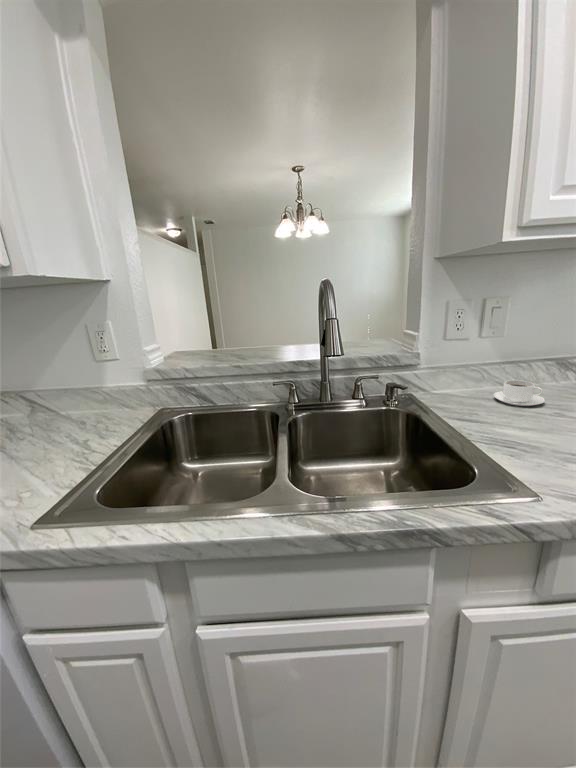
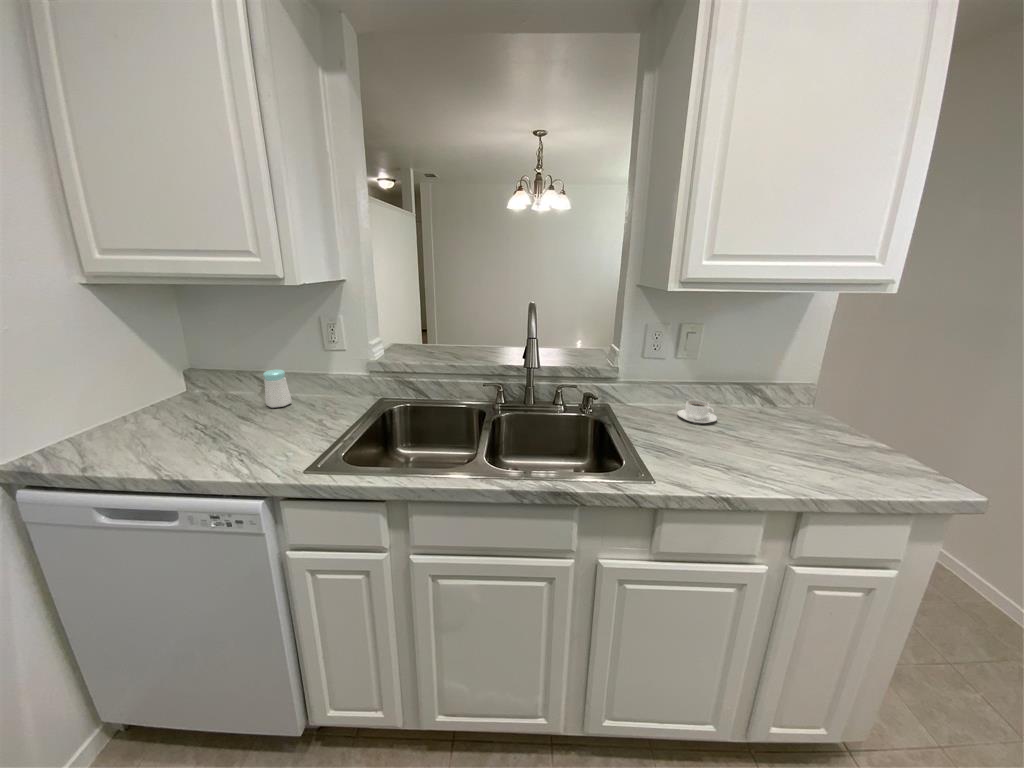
salt shaker: none [21,386,61,430] -> present [263,369,292,408]

